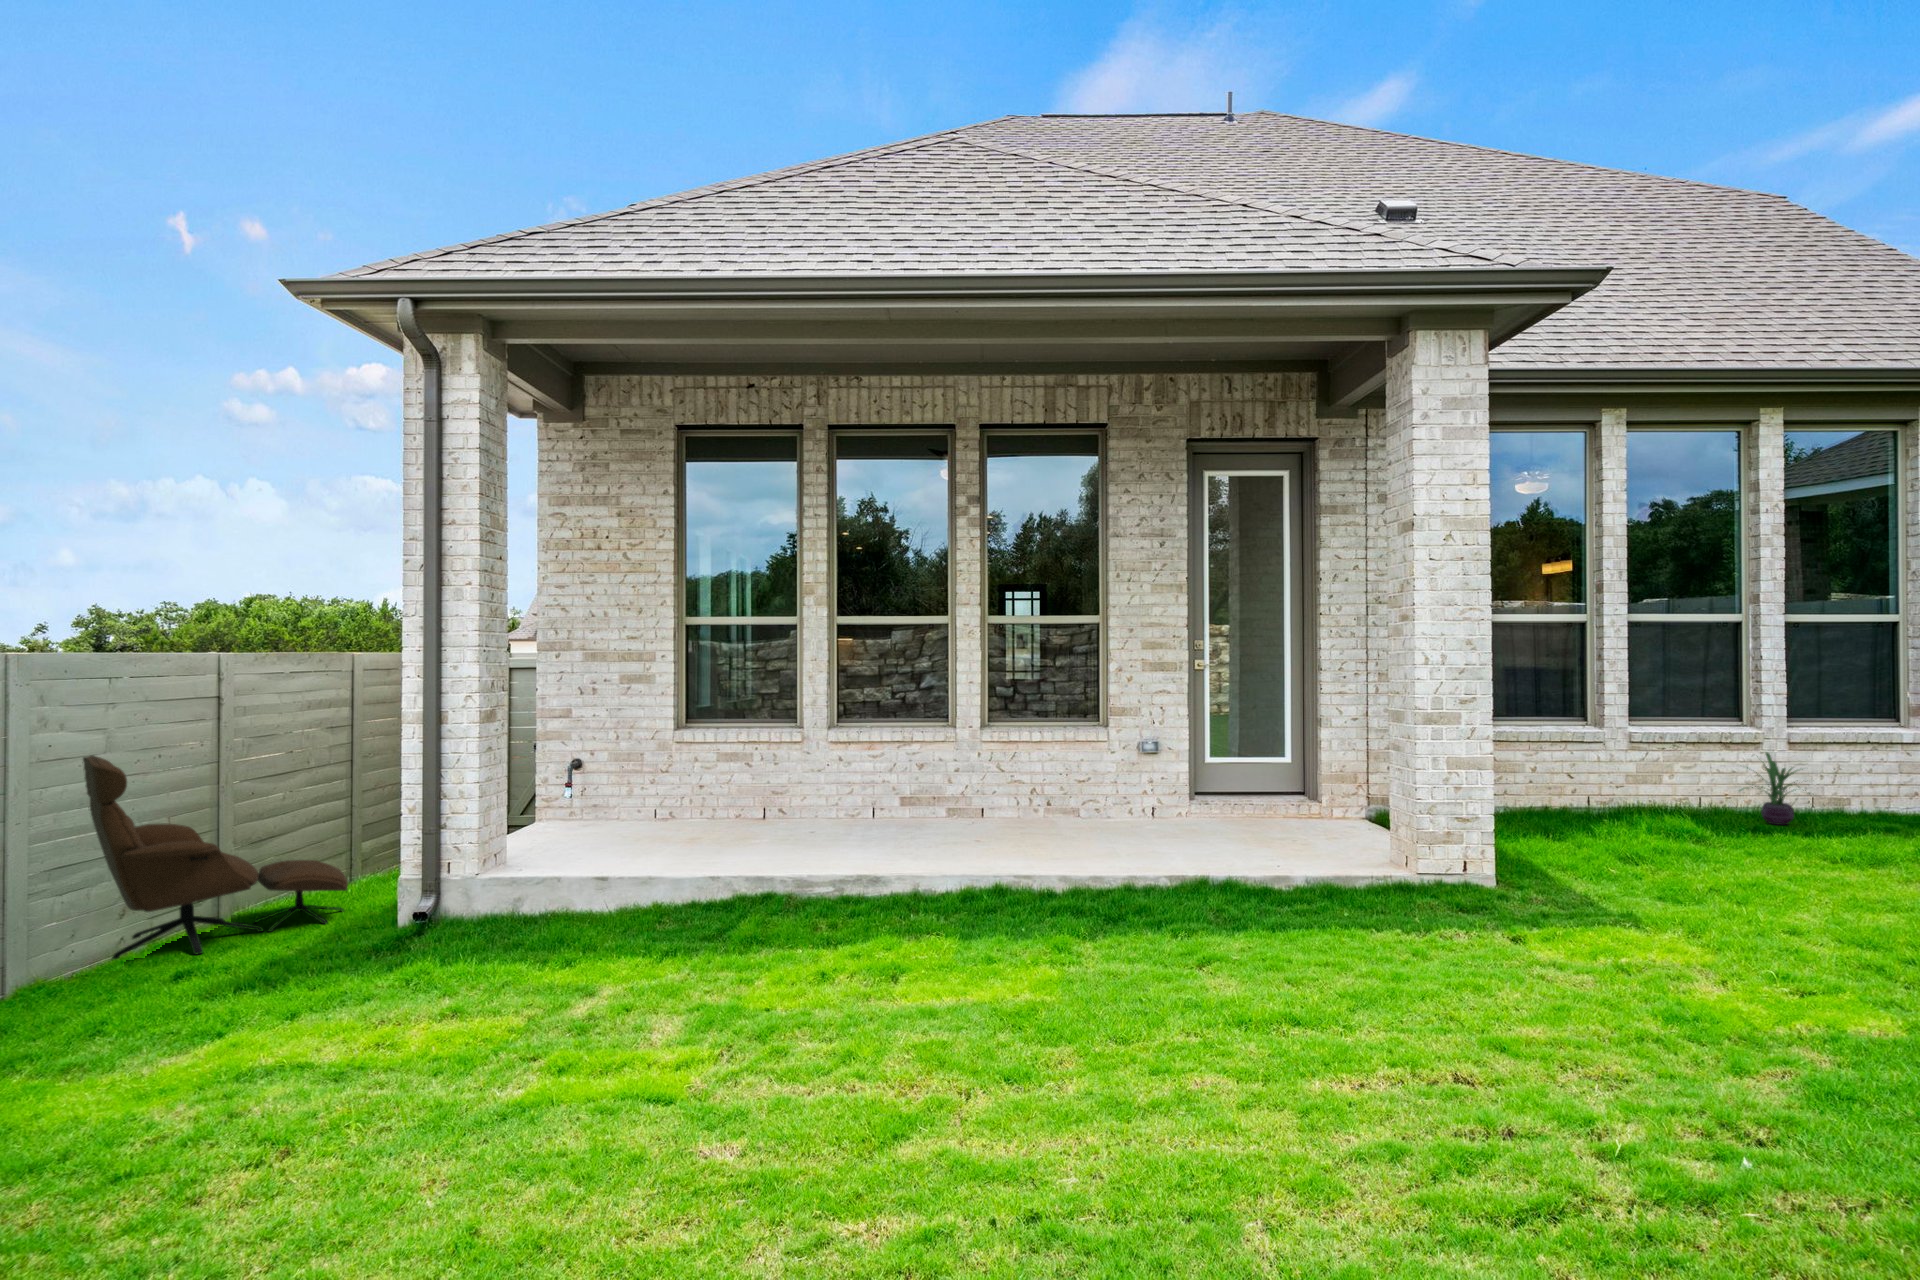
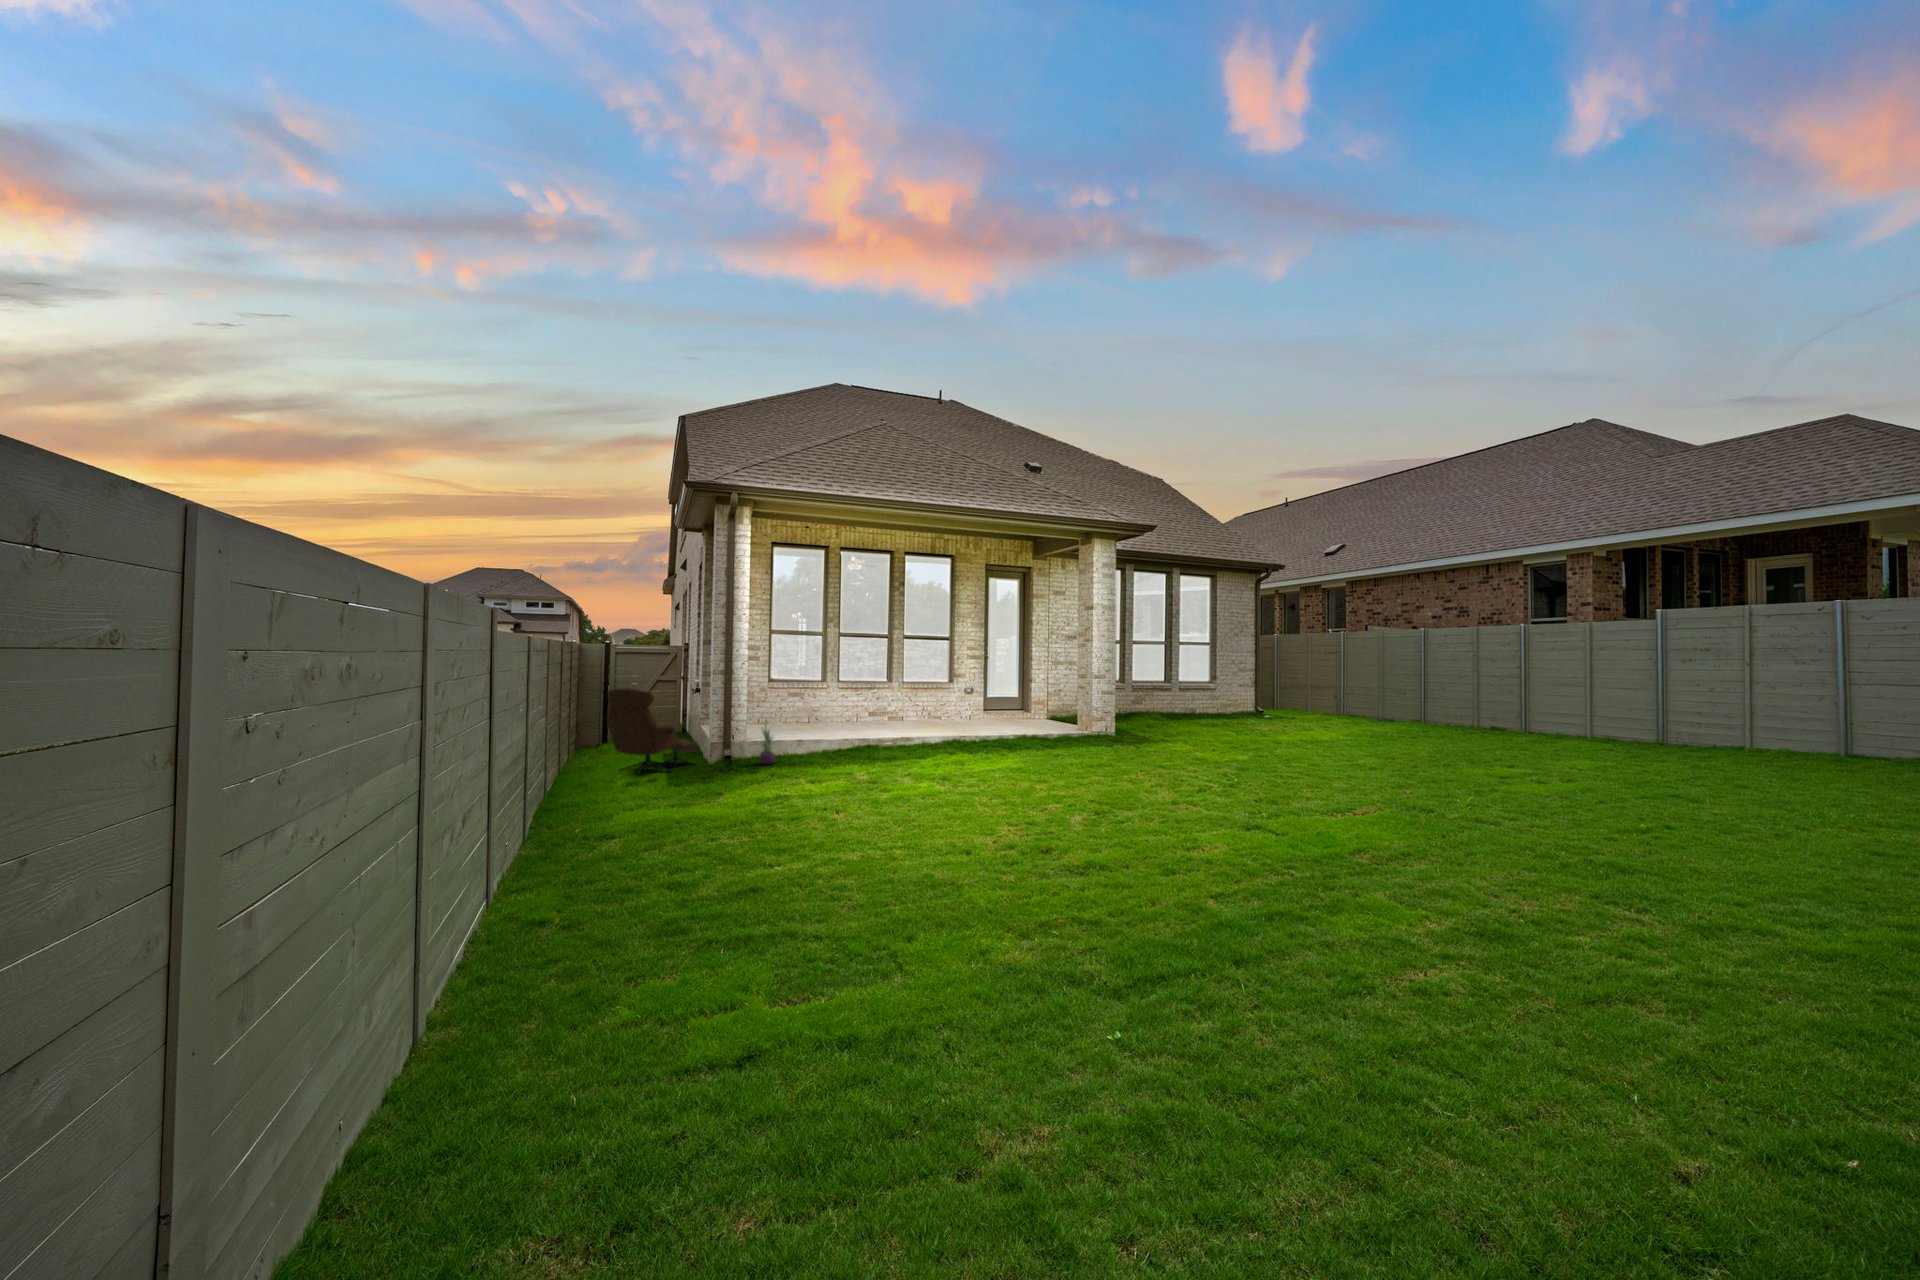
decorative plant: present [1739,752,1806,825] -> present [756,724,775,765]

